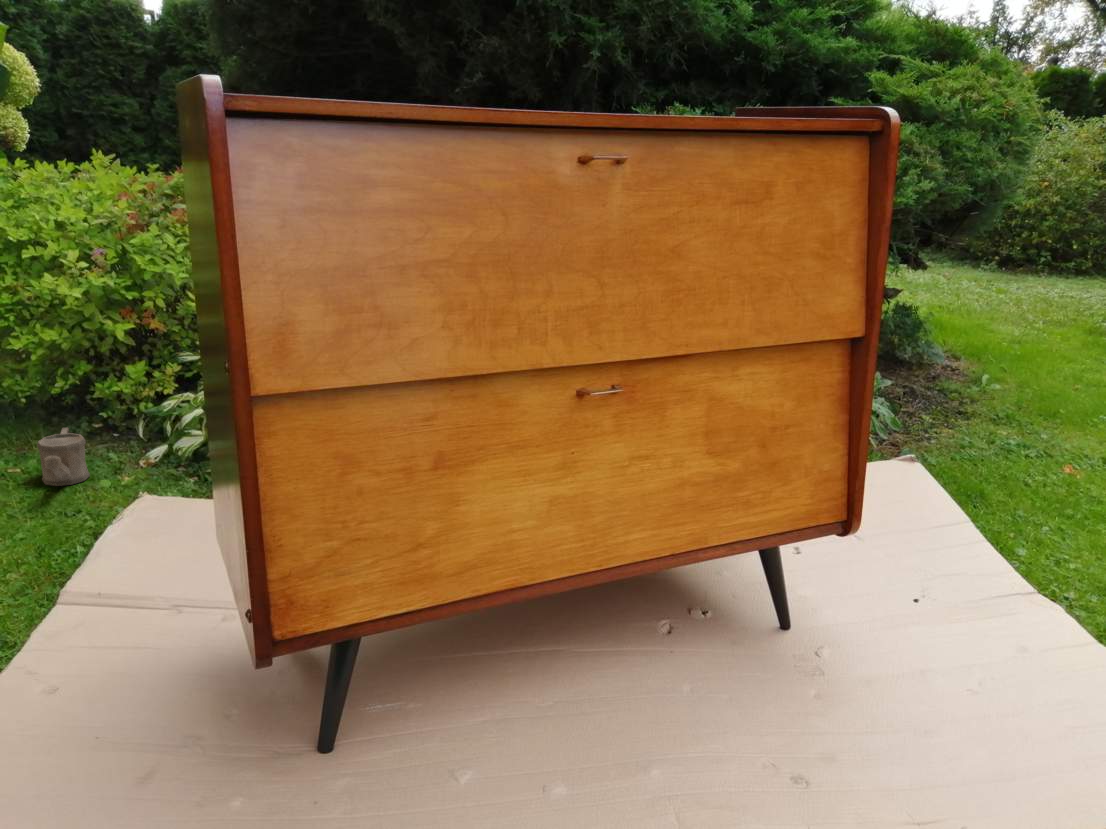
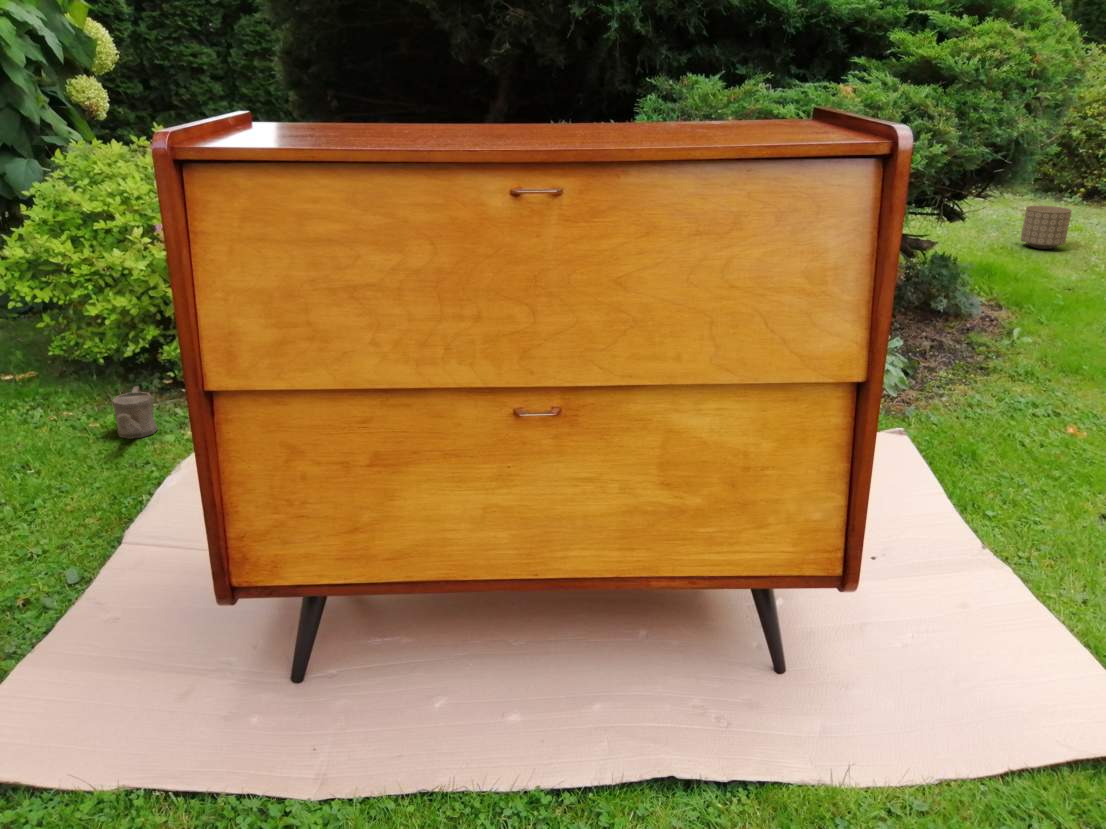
planter: none [968,260,1017,302] -> present [1021,206,1072,249]

